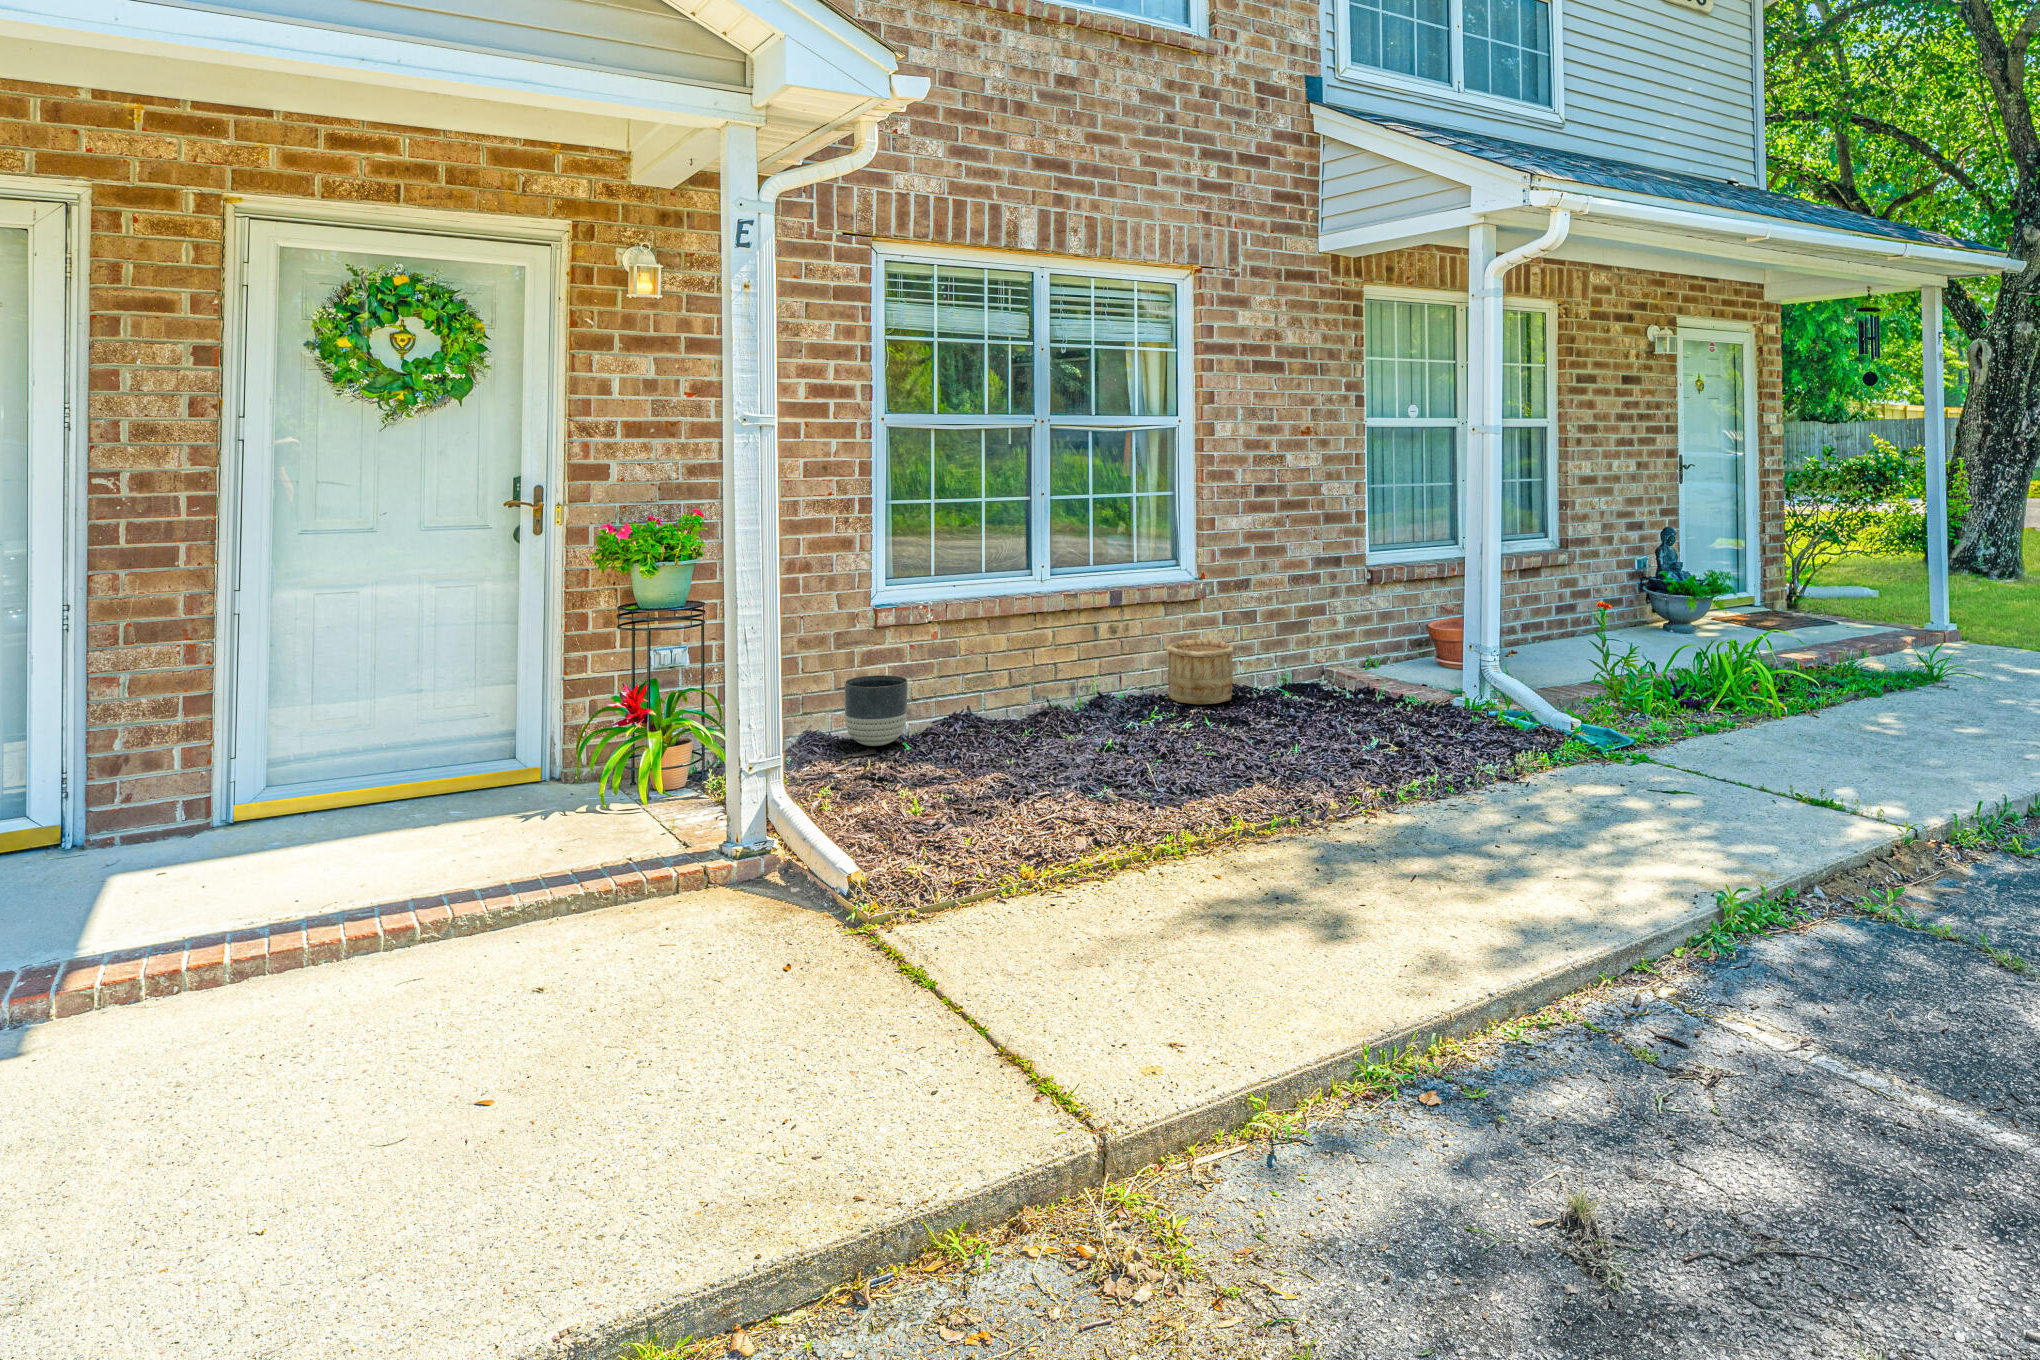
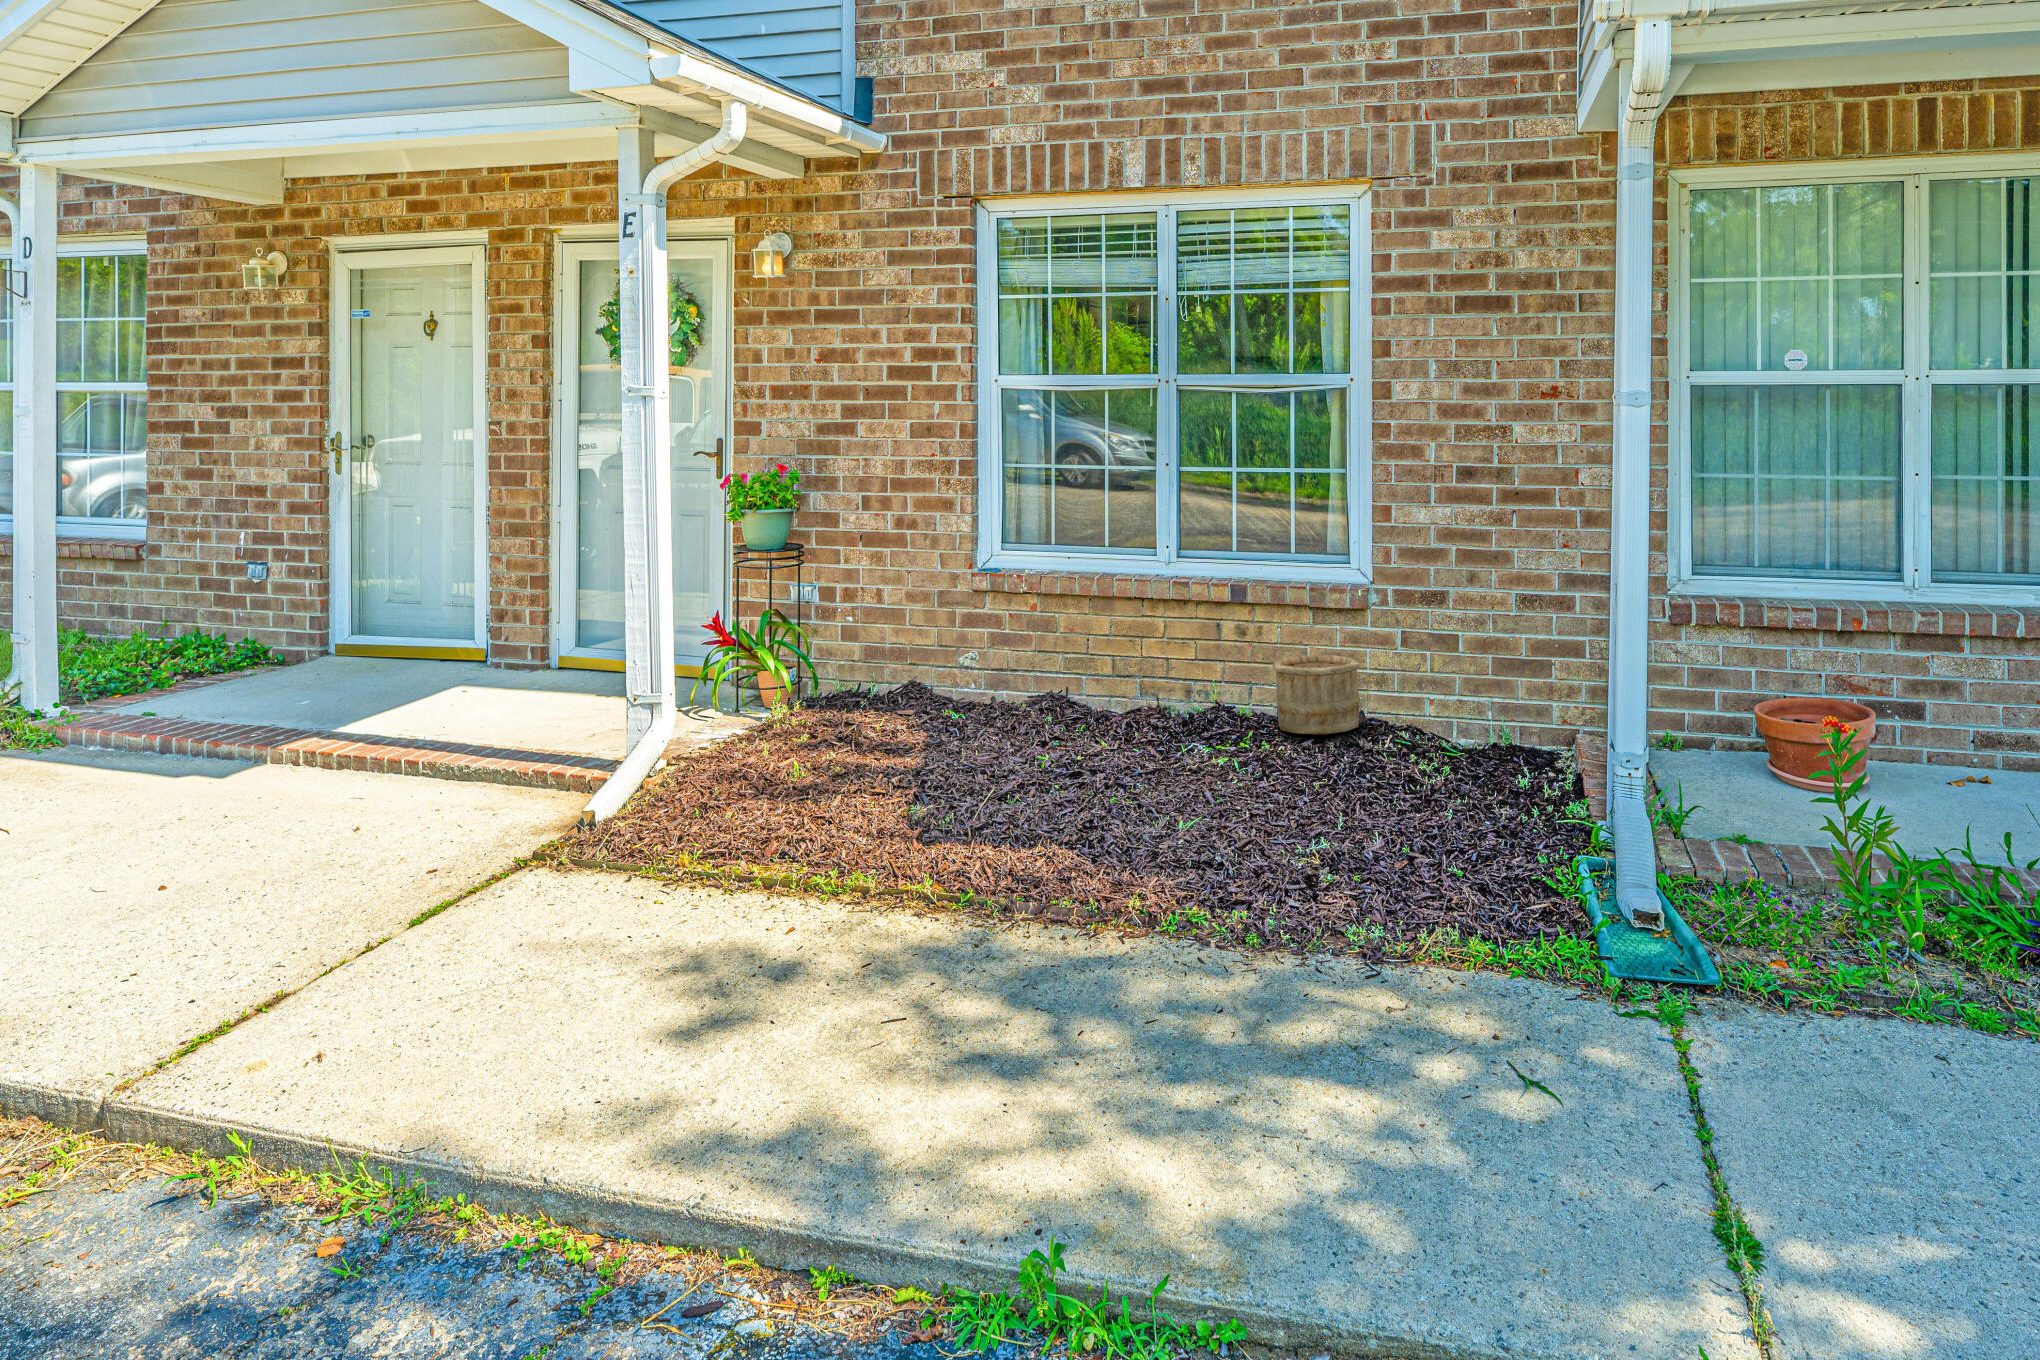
planter: present [845,675,908,746] -> none [902,629,962,695]

